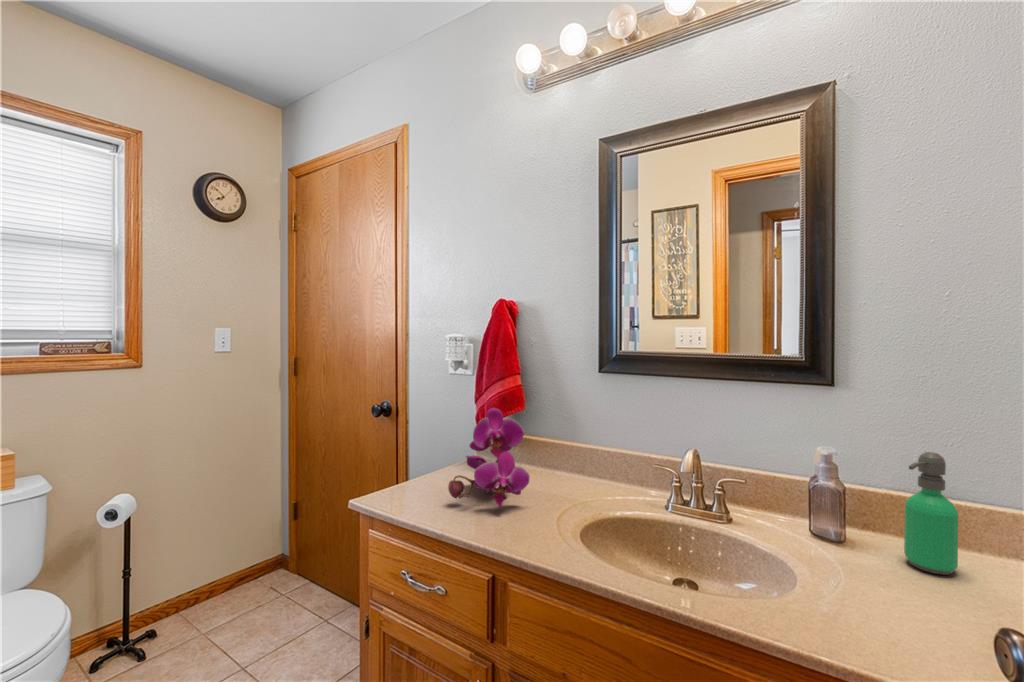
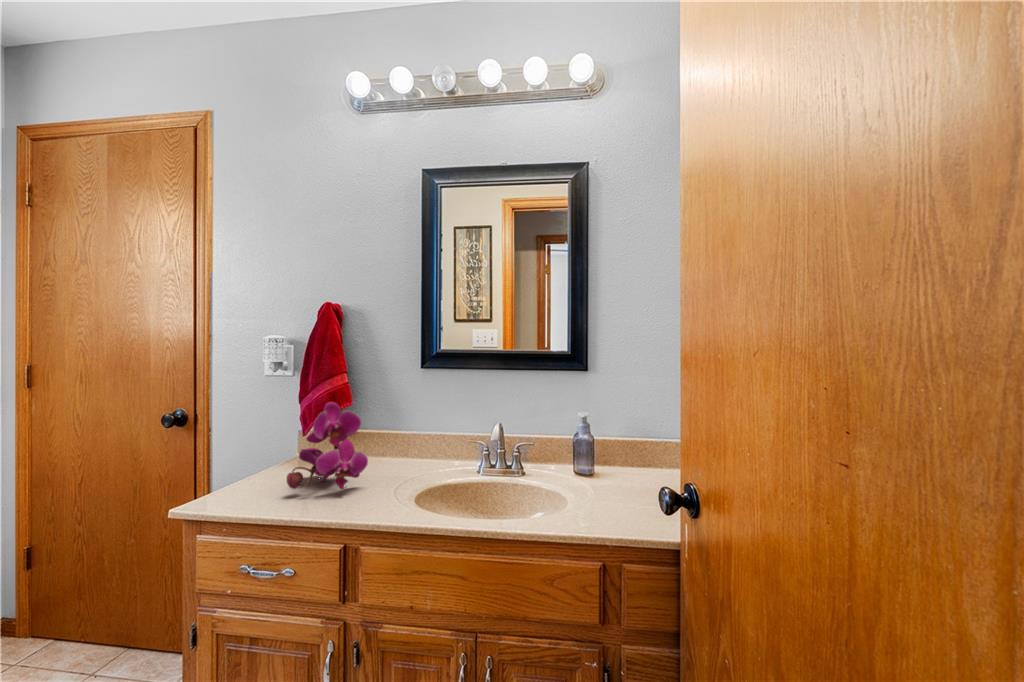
soap dispenser: present [904,452,958,575] -> none [625,408,651,482]

